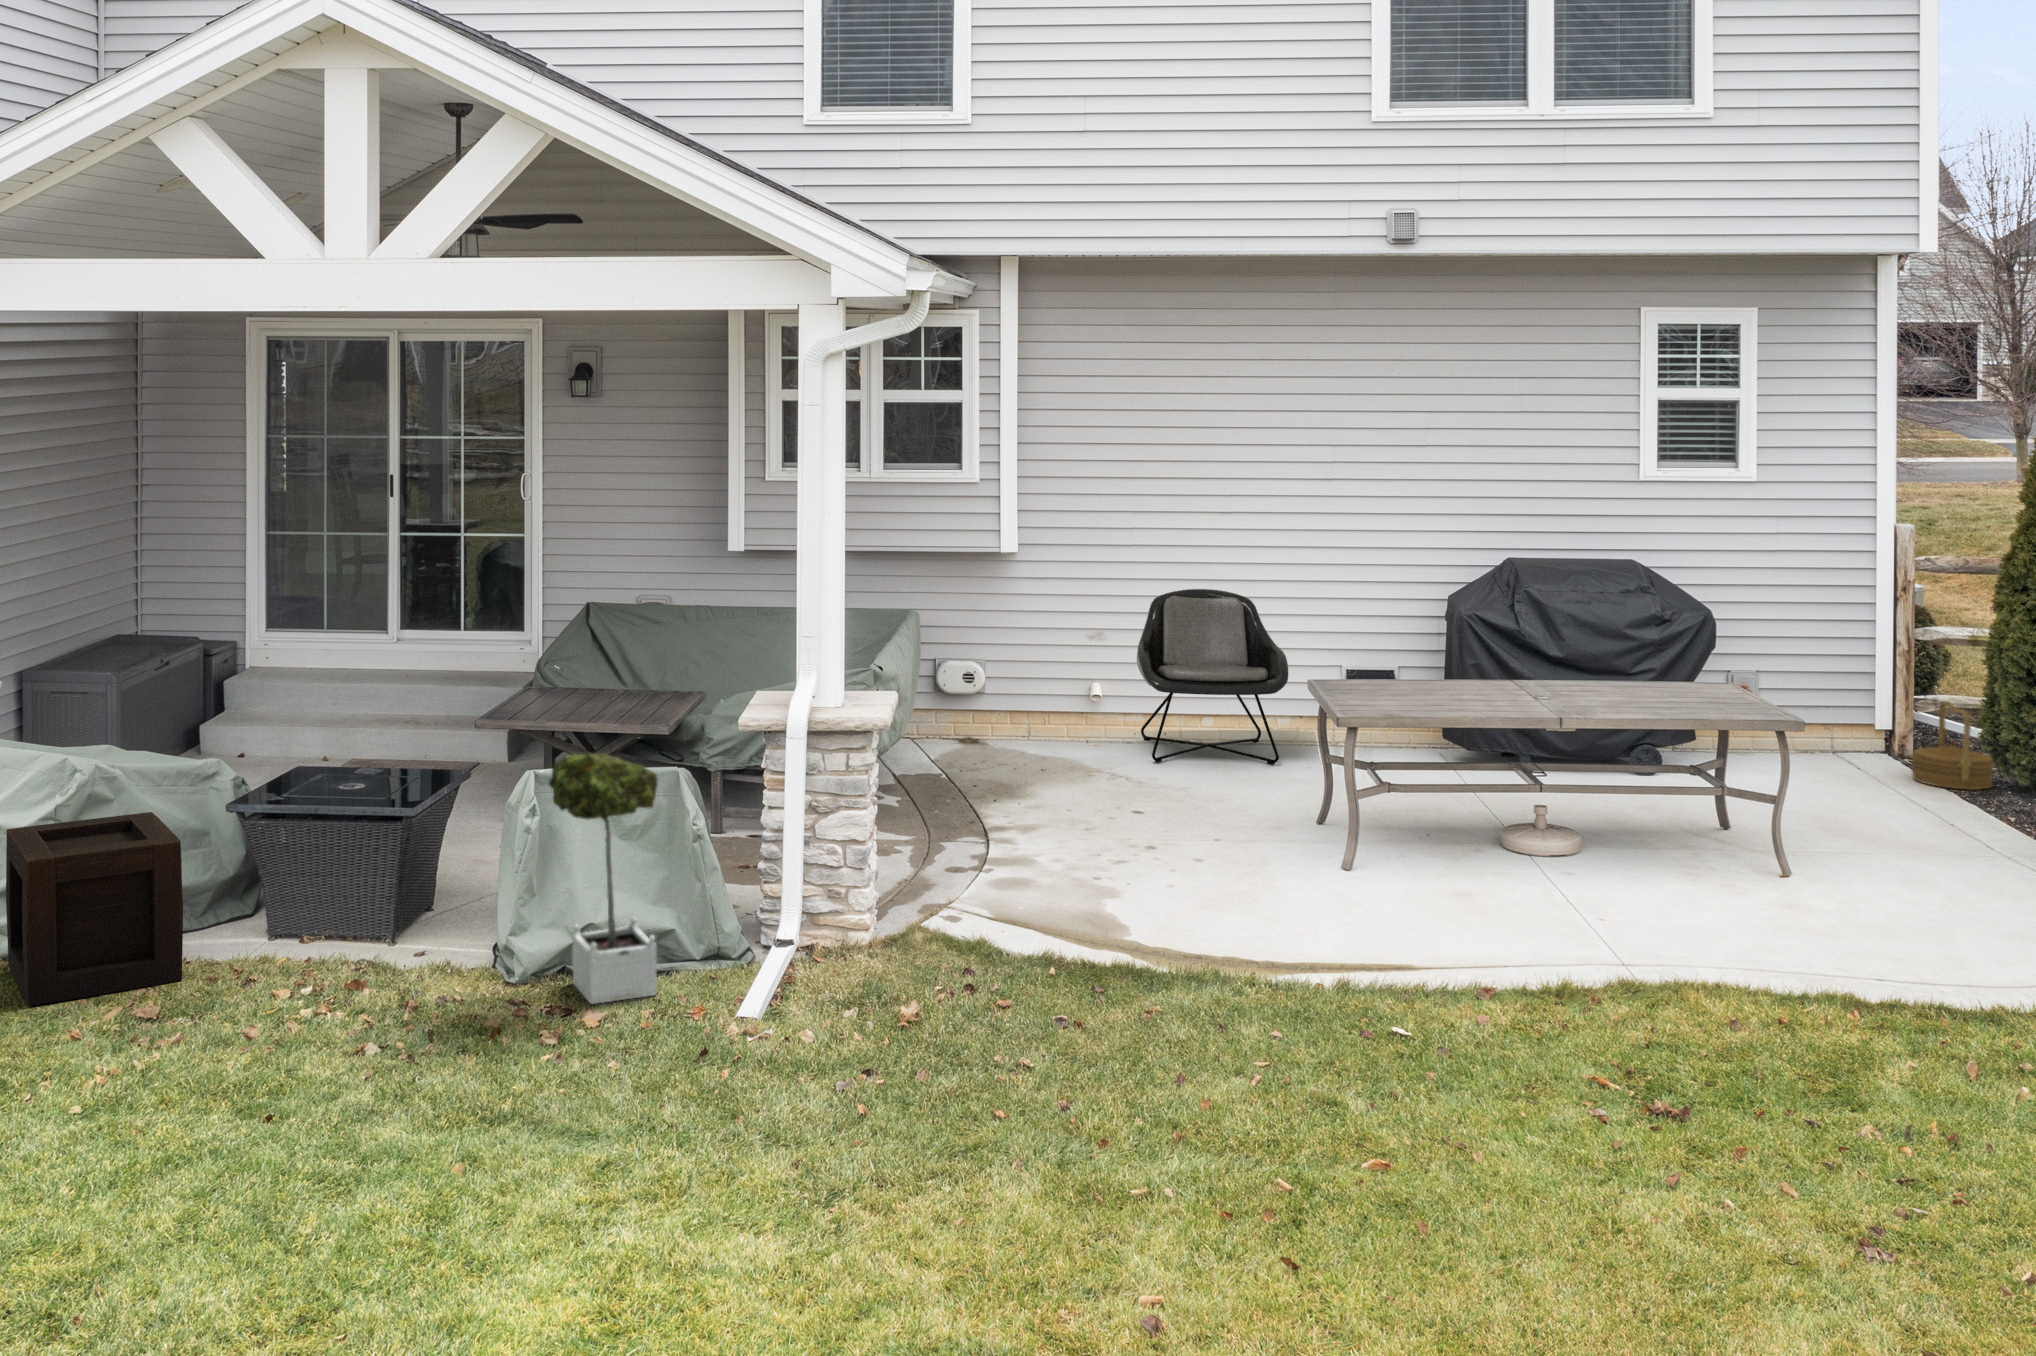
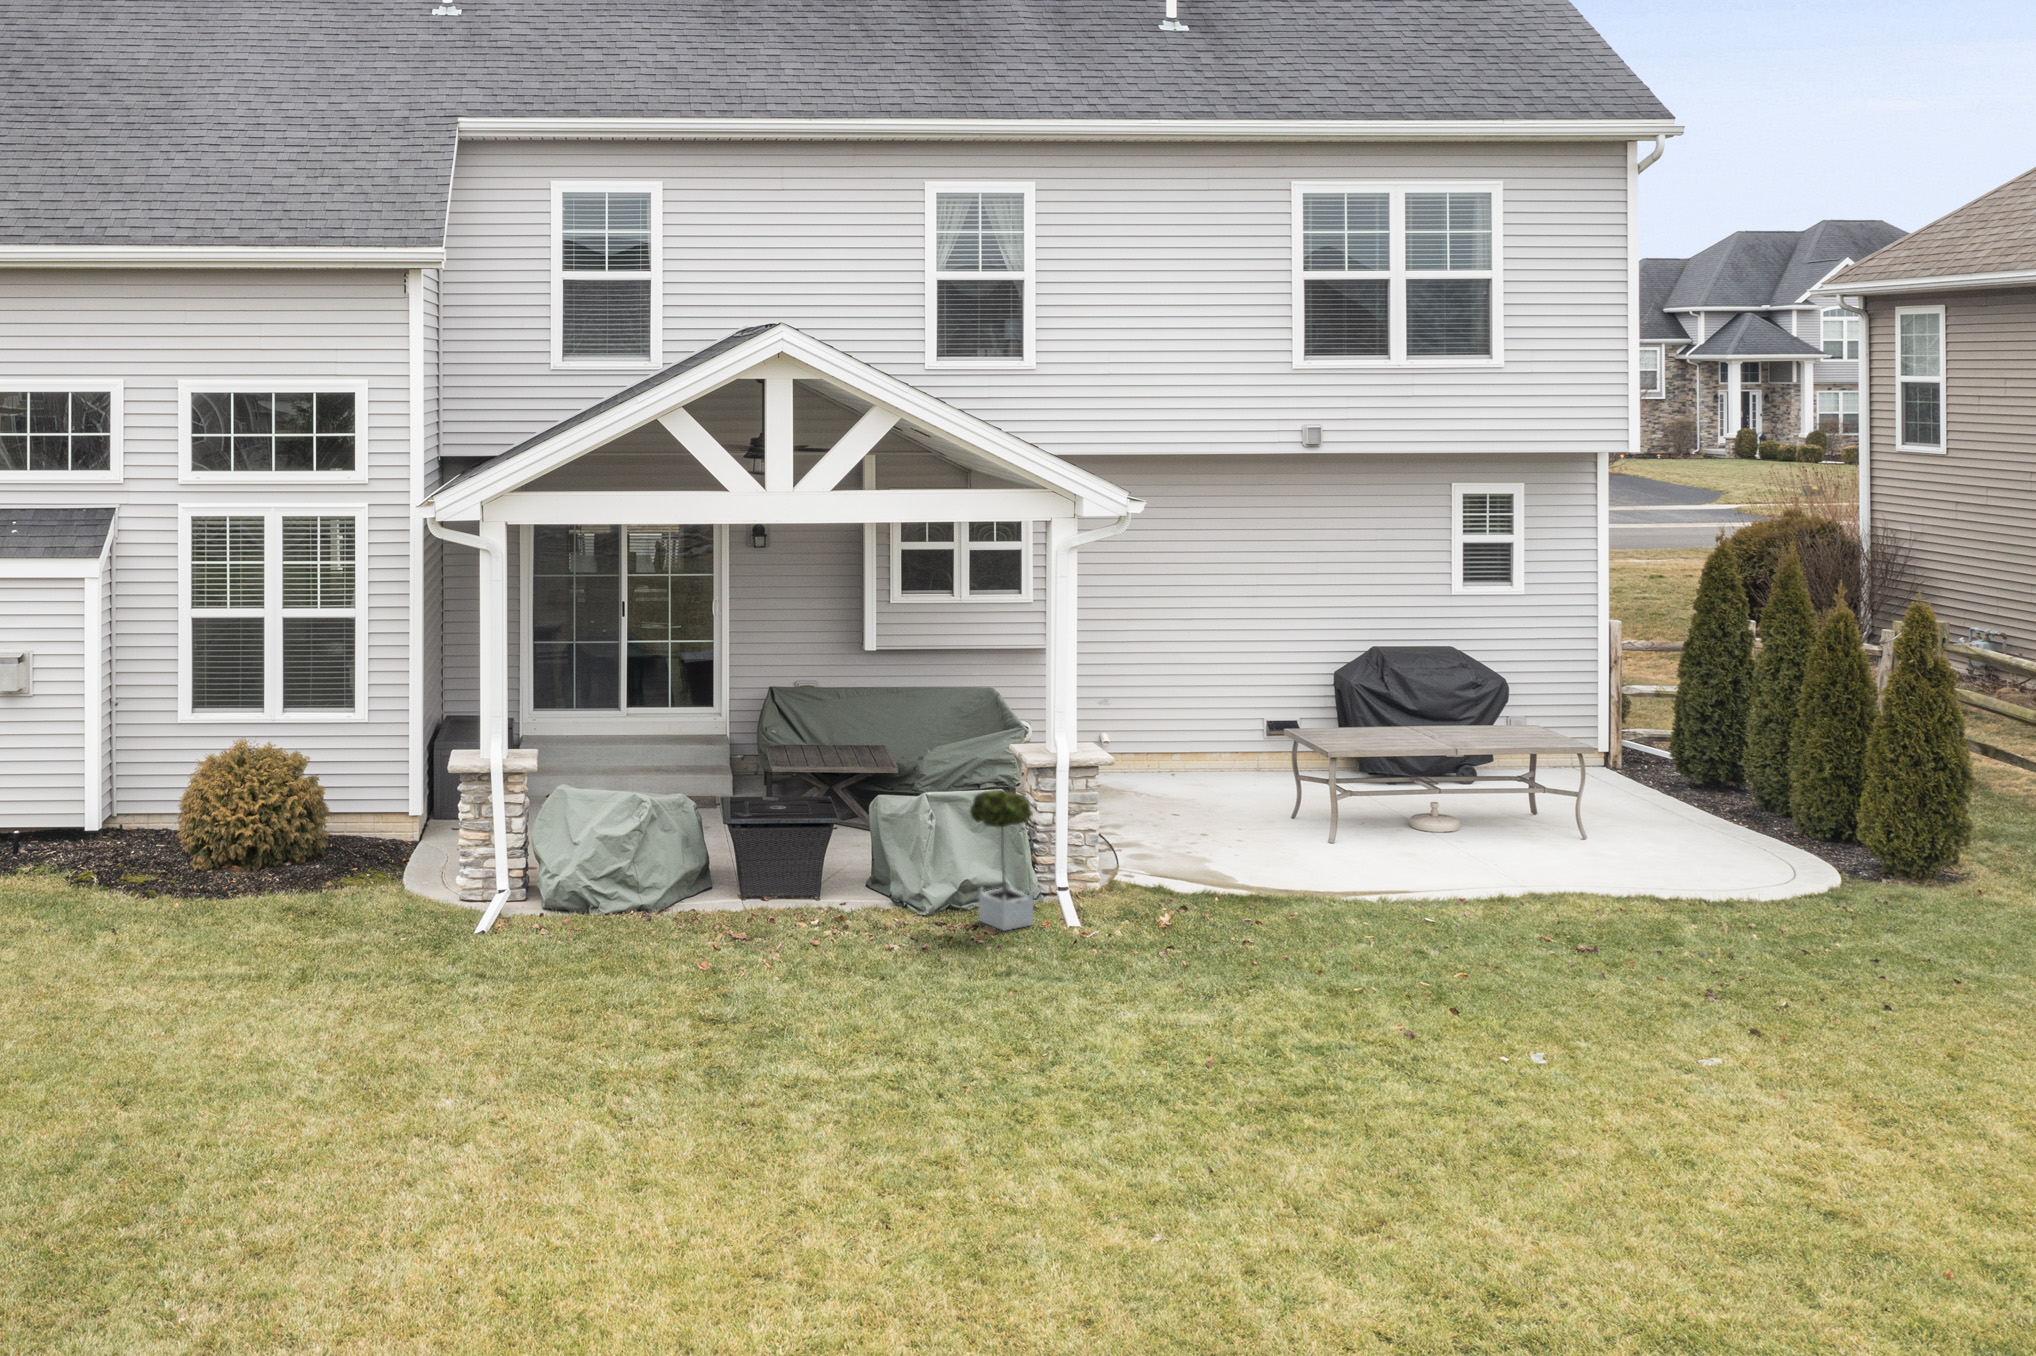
lounge chair: present [1137,589,1288,765] -> none [1142,667,1251,782]
woven basket: present [1912,701,1994,790] -> none [1627,730,1678,785]
wooden crate: present [6,812,183,1006] -> none [644,832,759,944]

